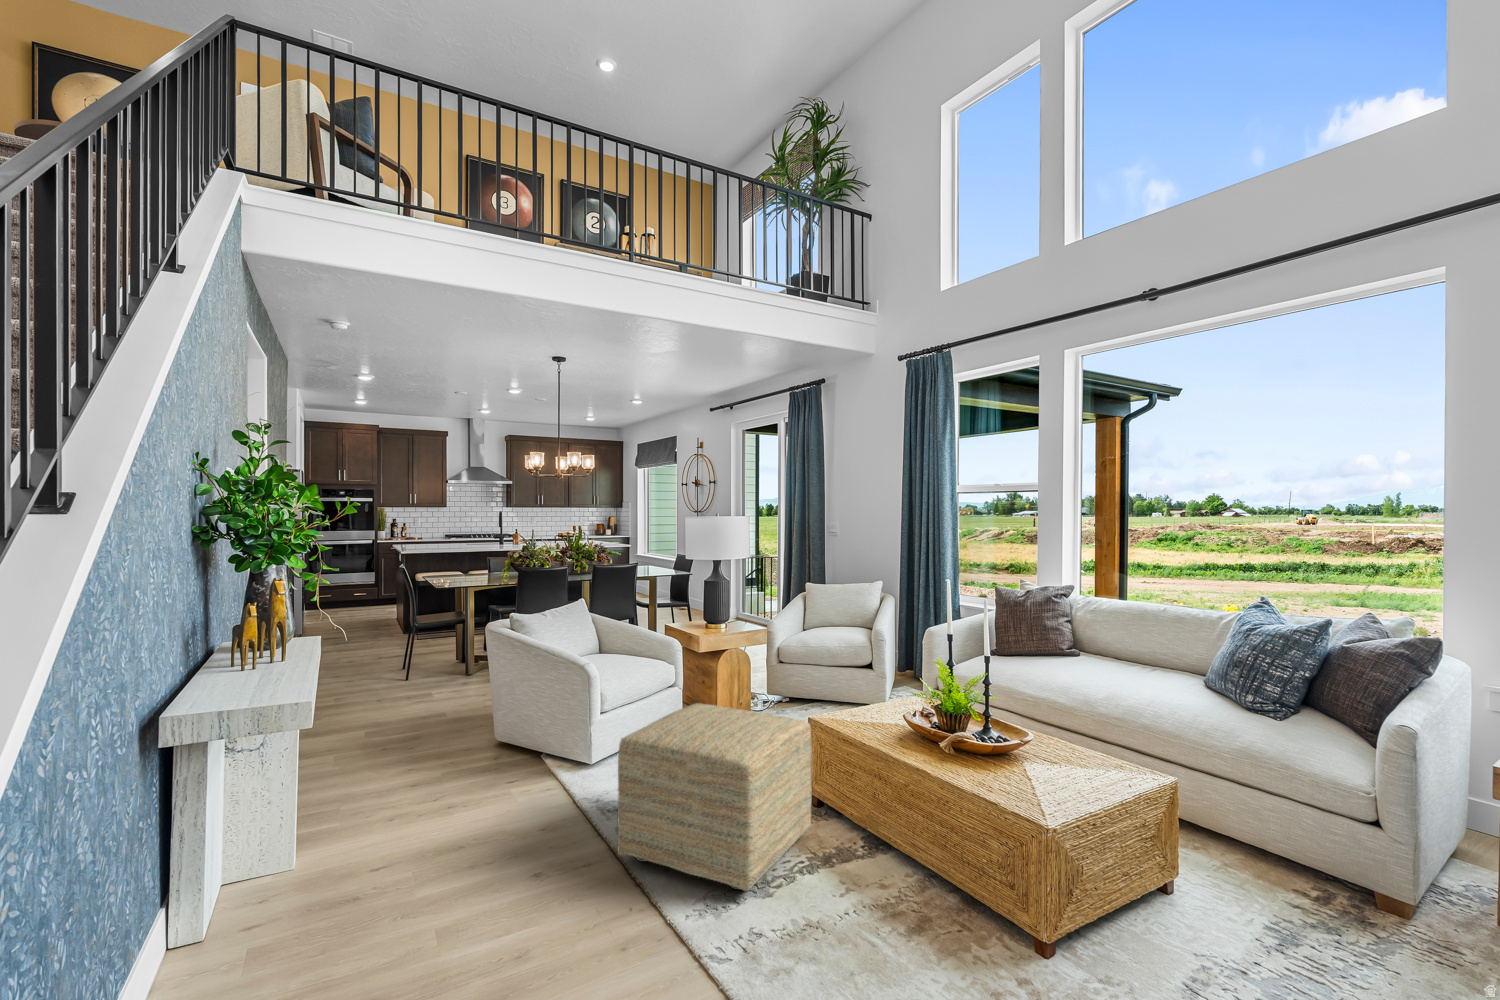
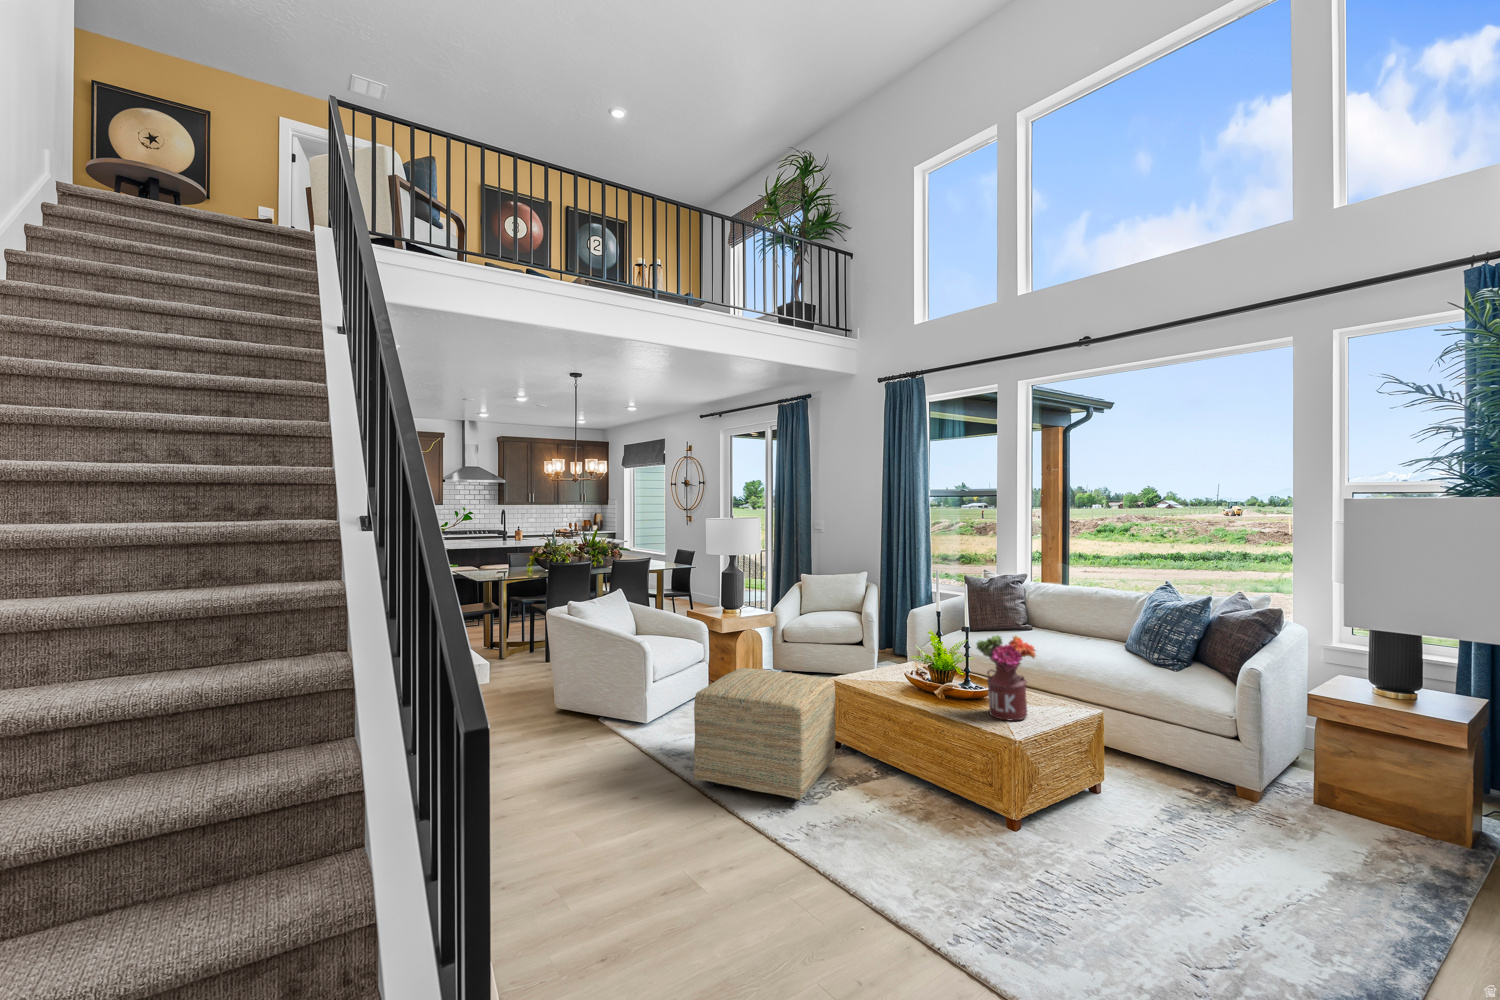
flower arrangement: none [994,669,1081,791] -> present [977,635,1036,720]

